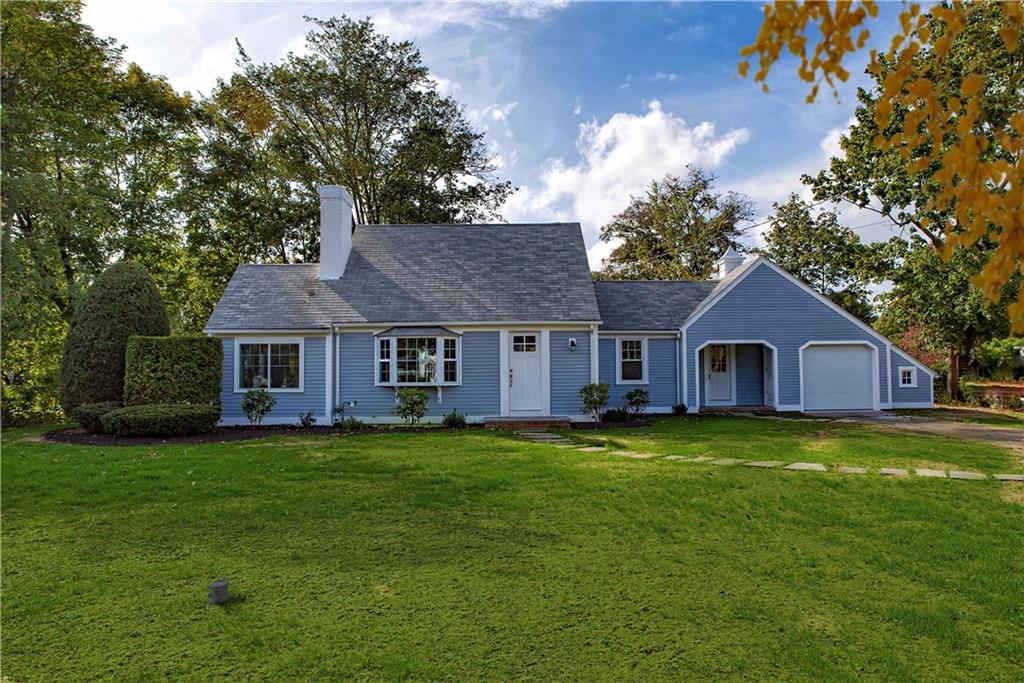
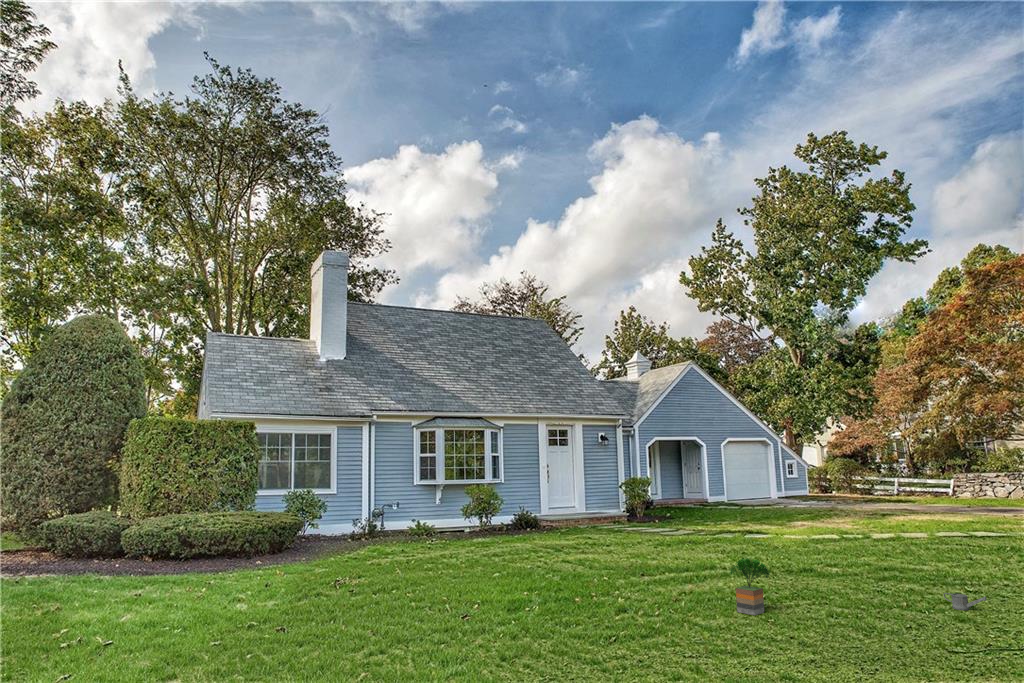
potted tree: none [40,500,85,562] -> present [730,559,770,615]

